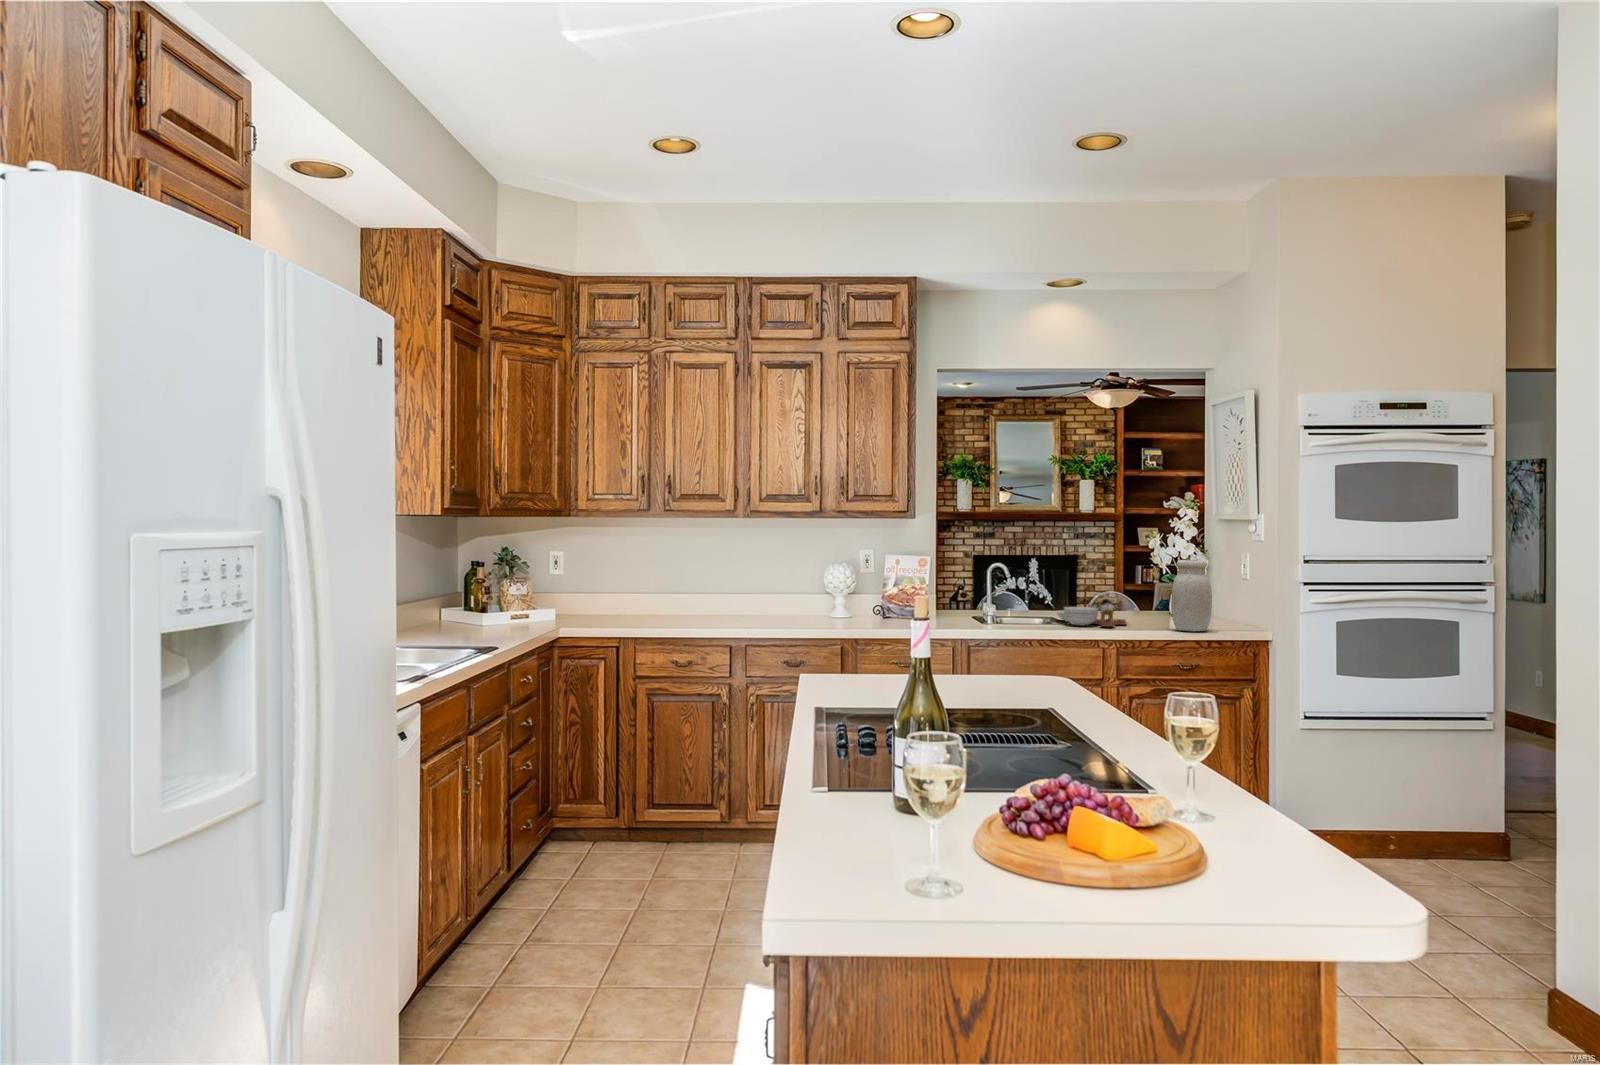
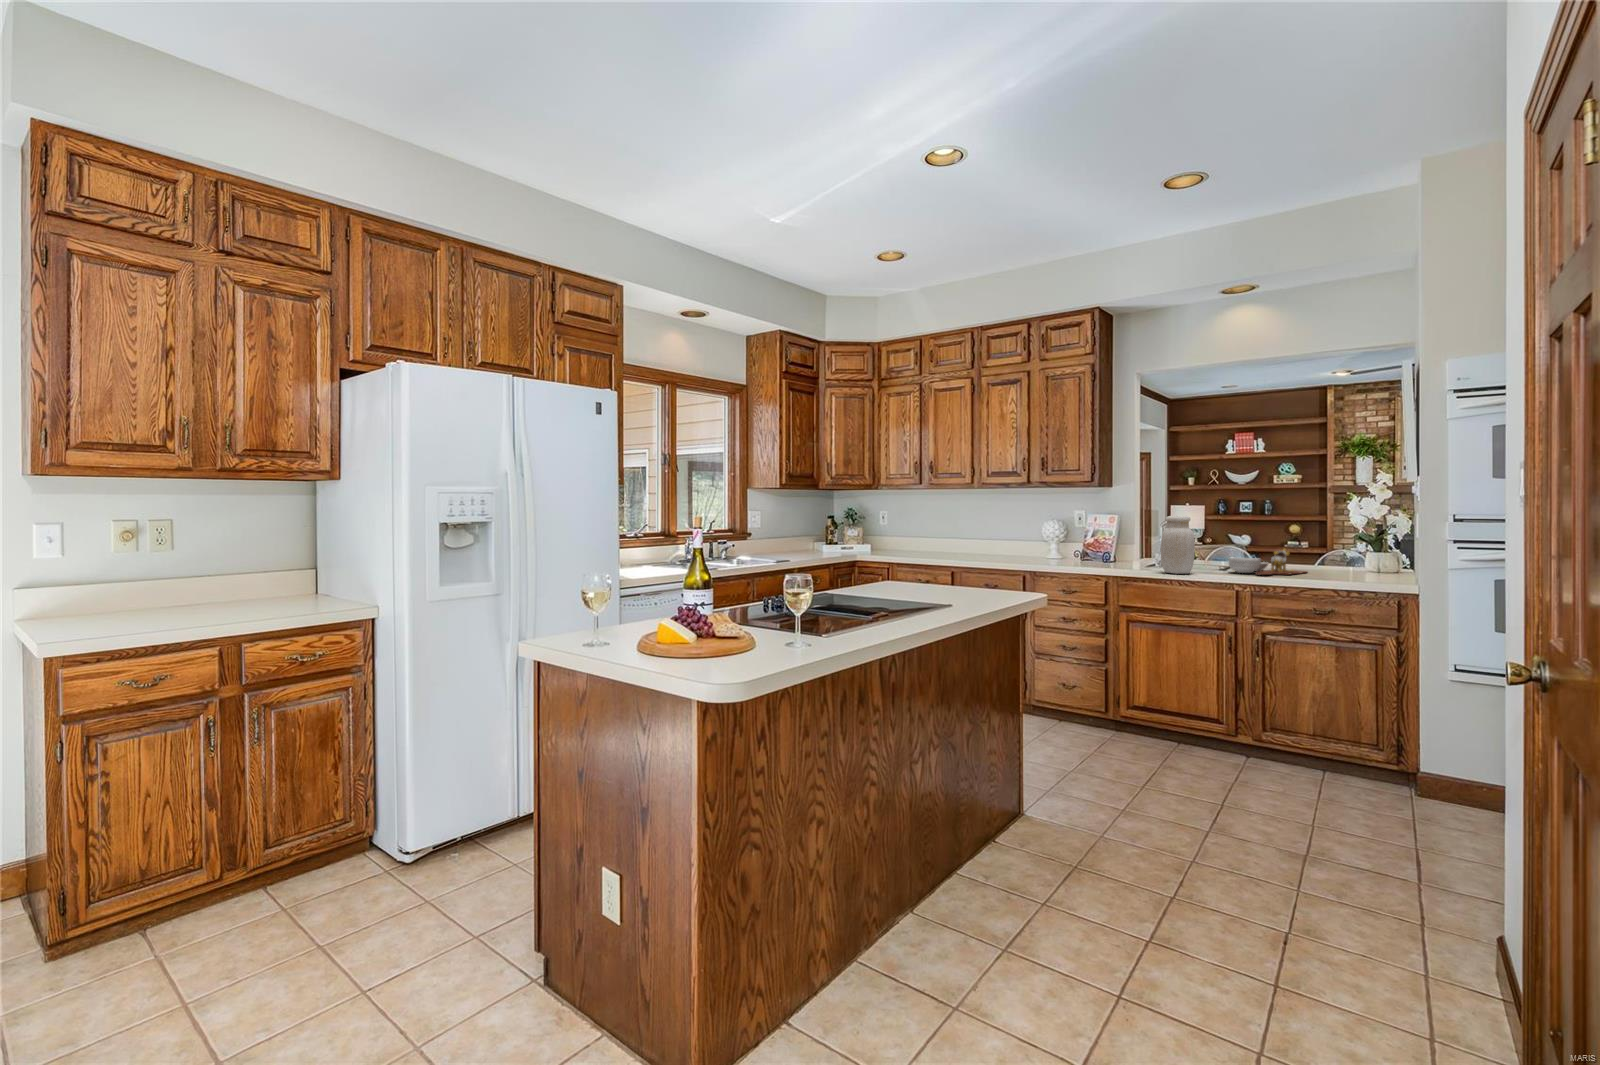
jar: present [1171,560,1212,631] -> present [1161,516,1195,574]

